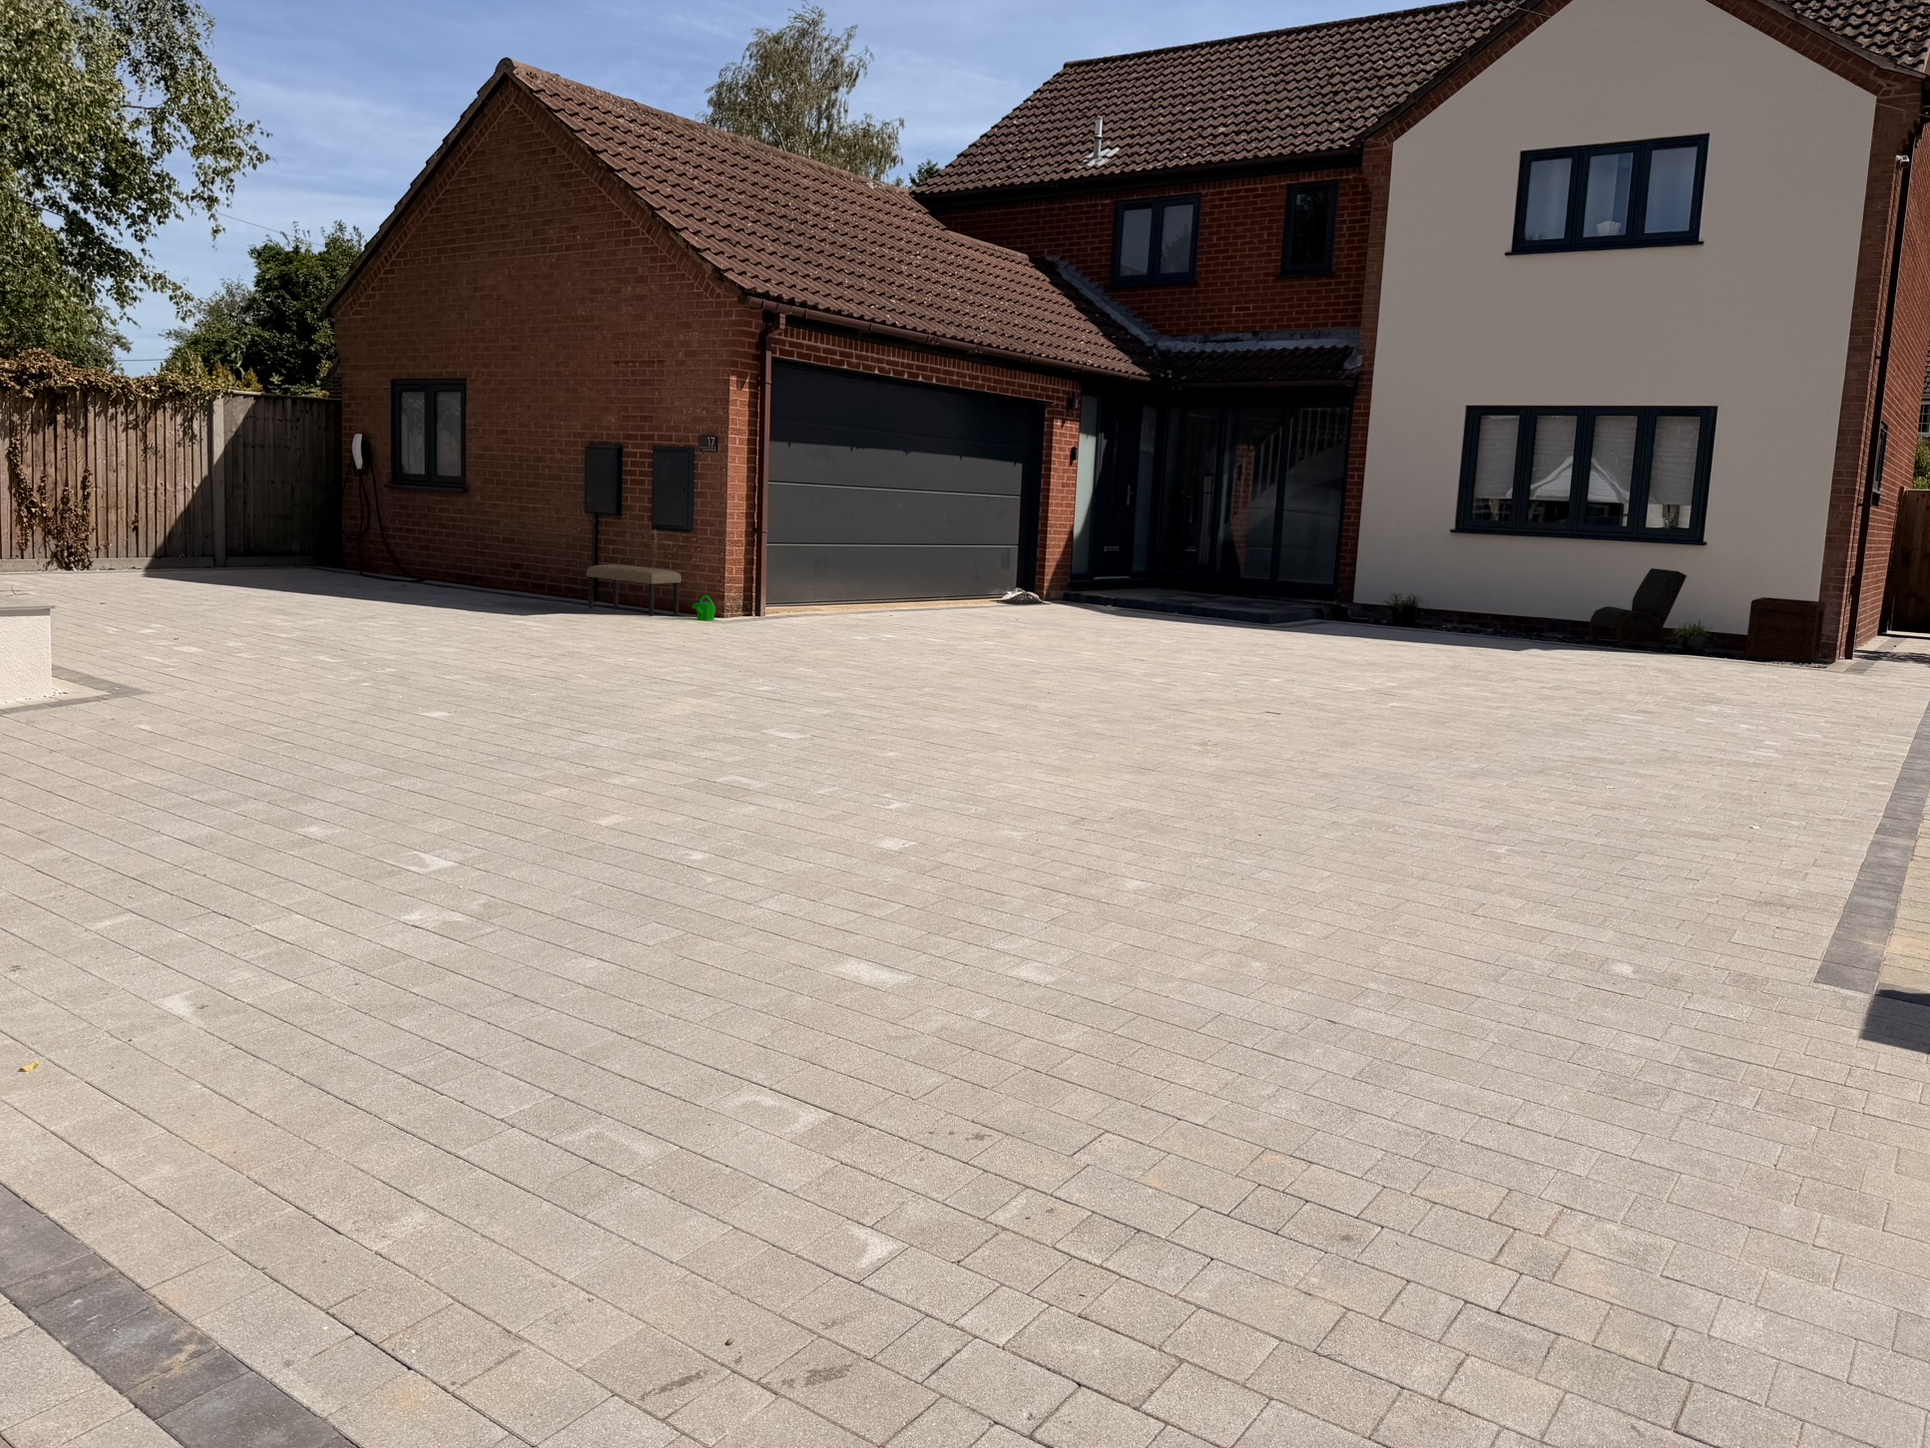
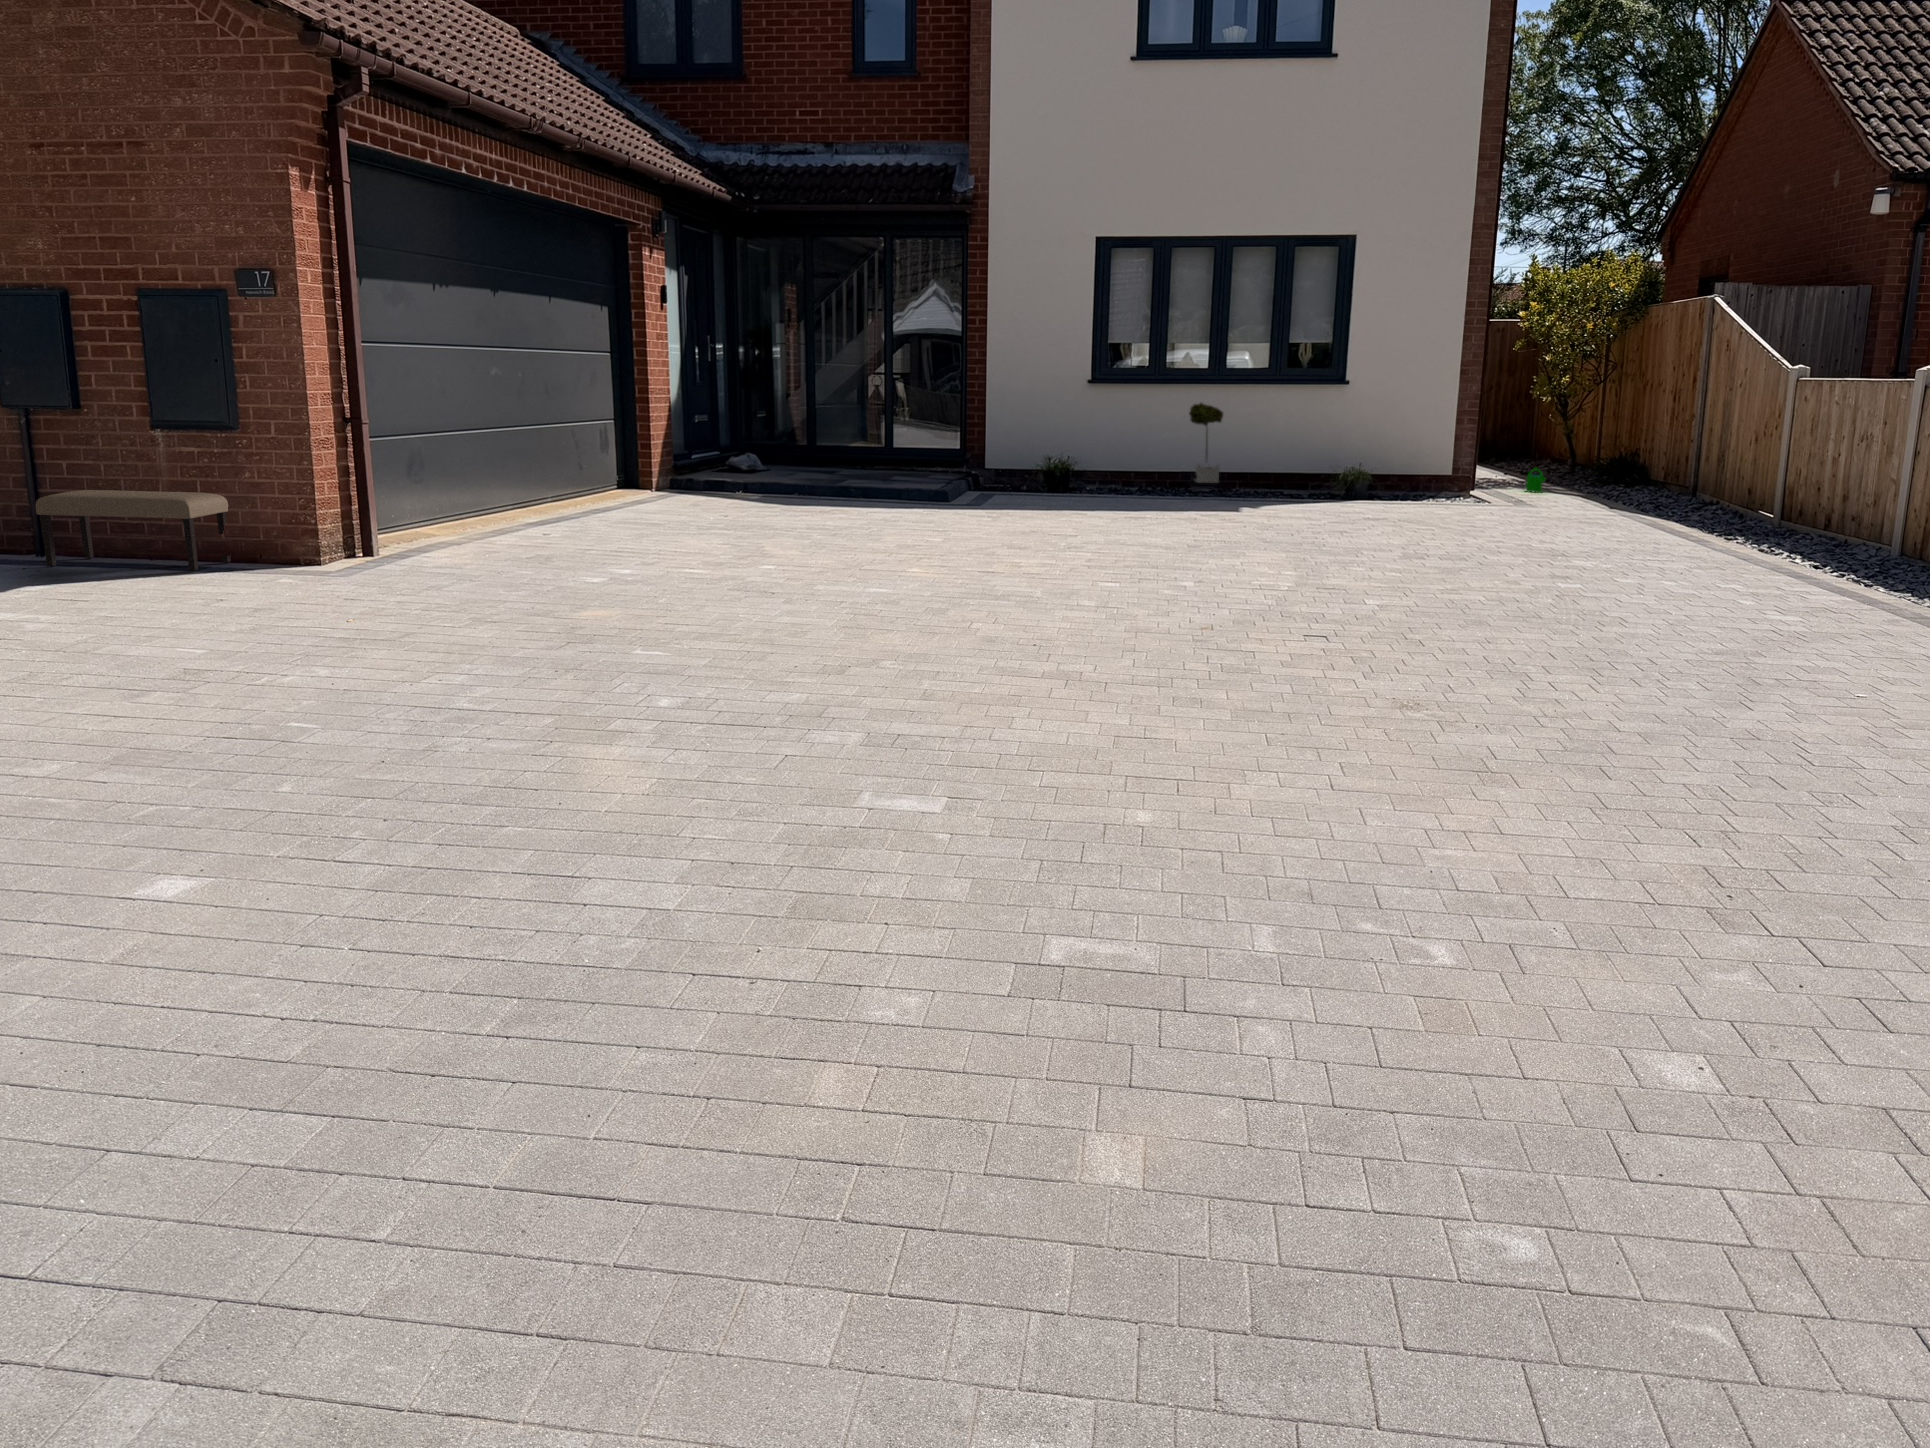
potted tree: none [1530,560,1565,637] -> present [1189,403,1223,483]
lounge chair: present [1589,568,1687,648] -> none [1255,405,1341,489]
watering can: present [692,595,716,620] -> present [1526,468,1545,493]
wooden crate: present [1745,597,1825,663] -> none [1397,428,1472,490]

